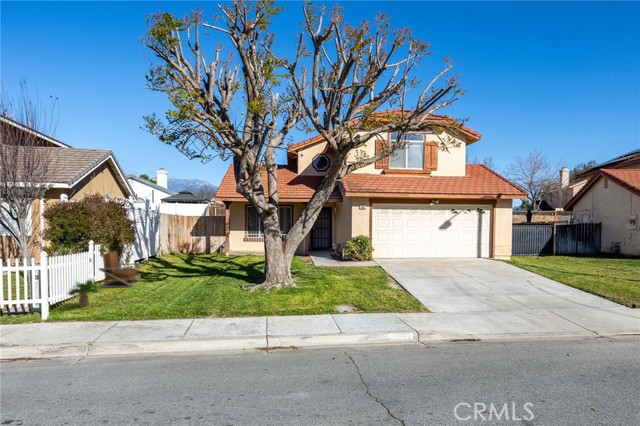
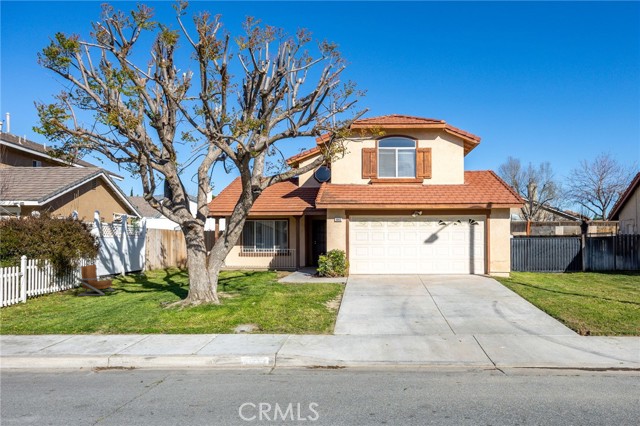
potted plant: present [68,279,99,307] -> none [42,285,71,307]

